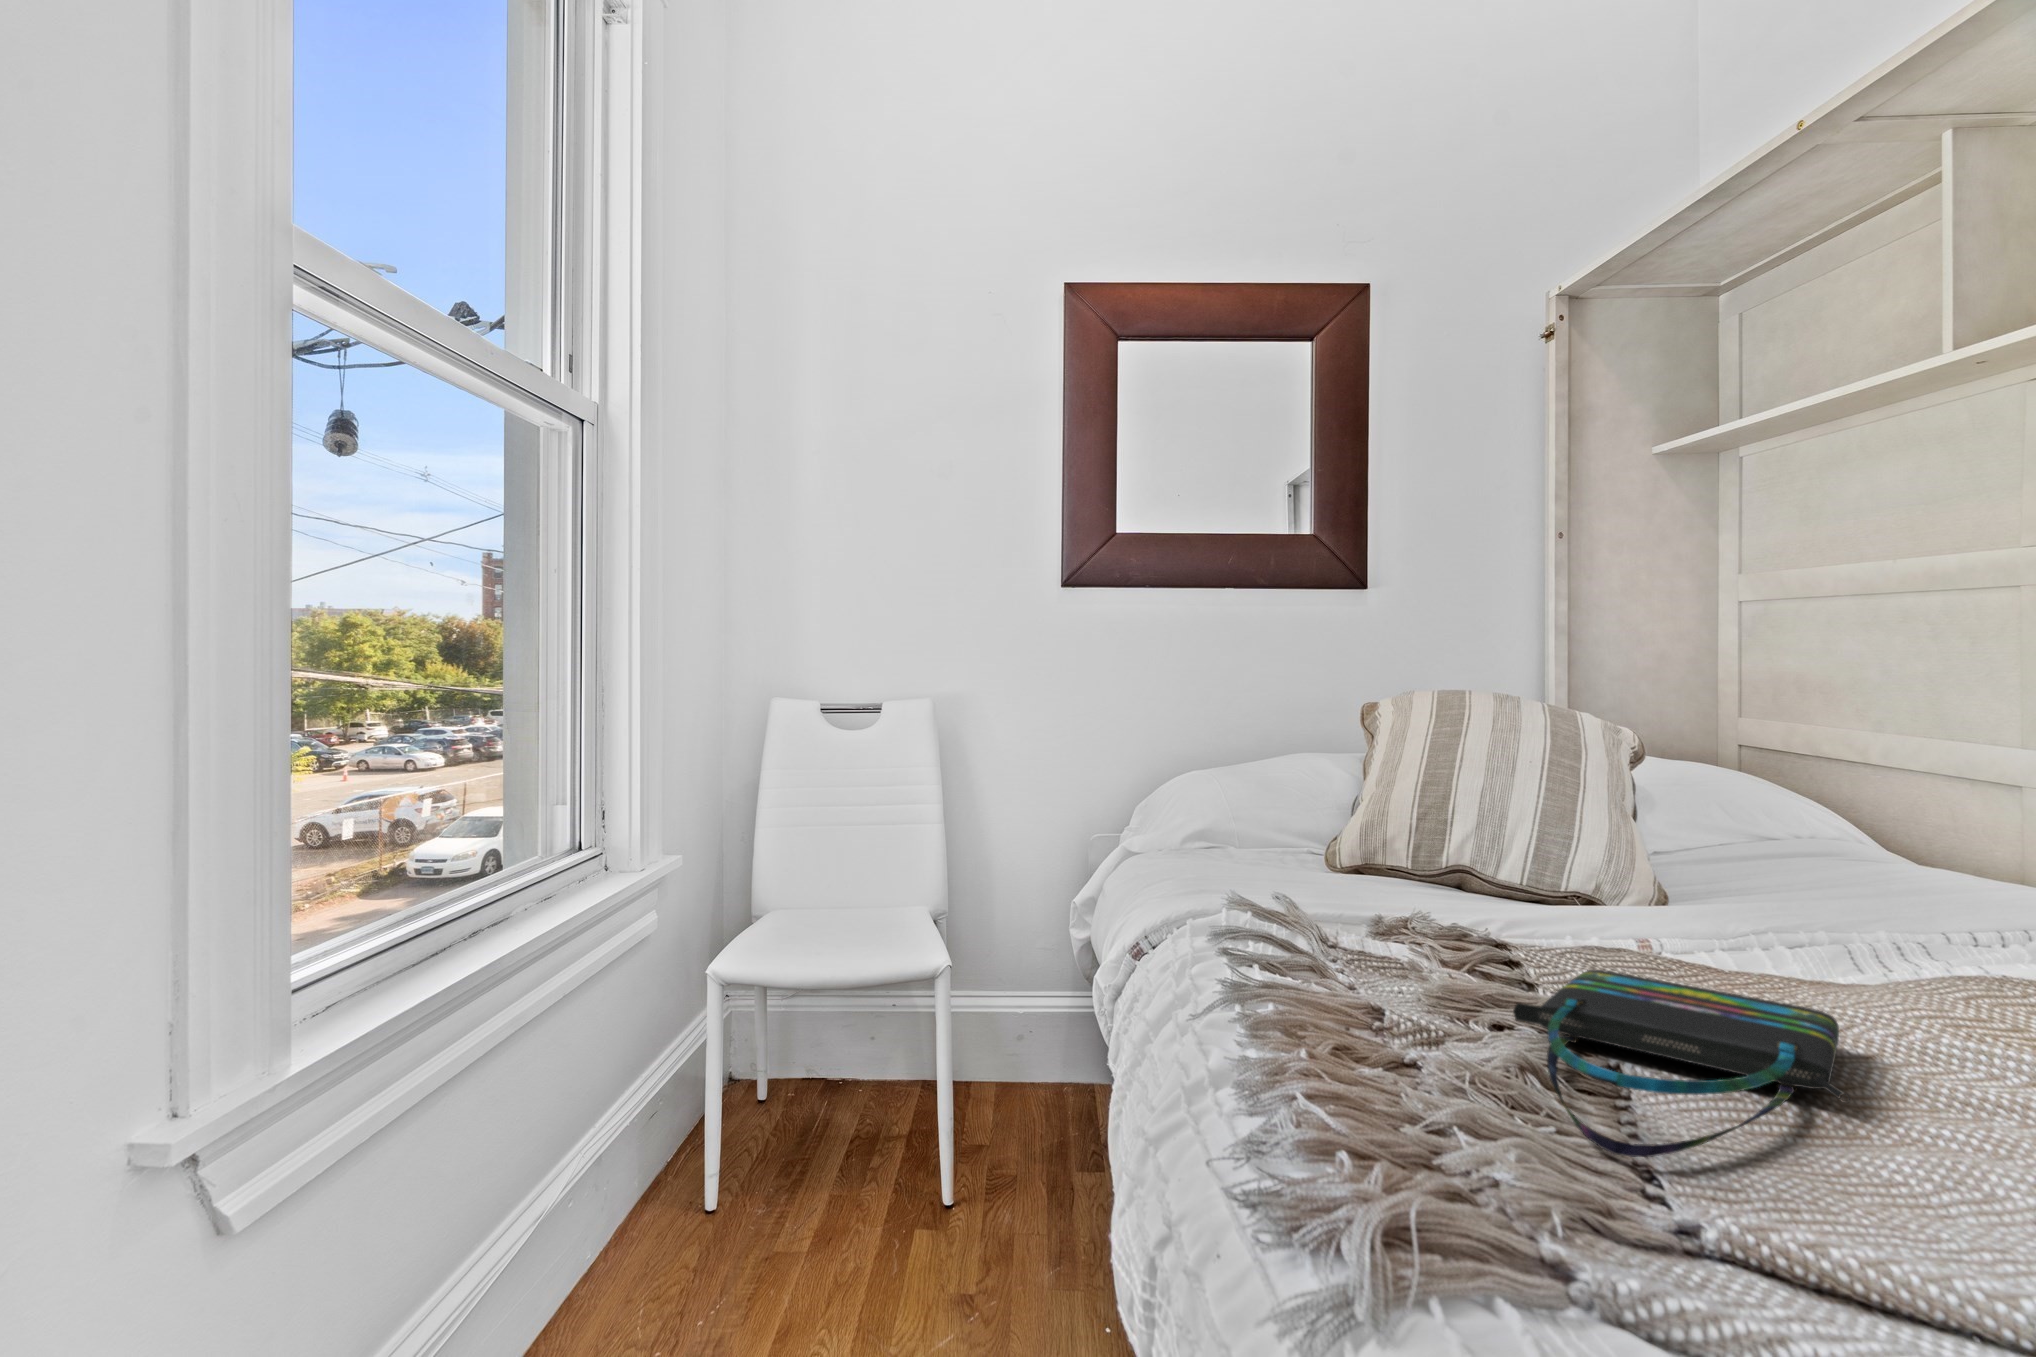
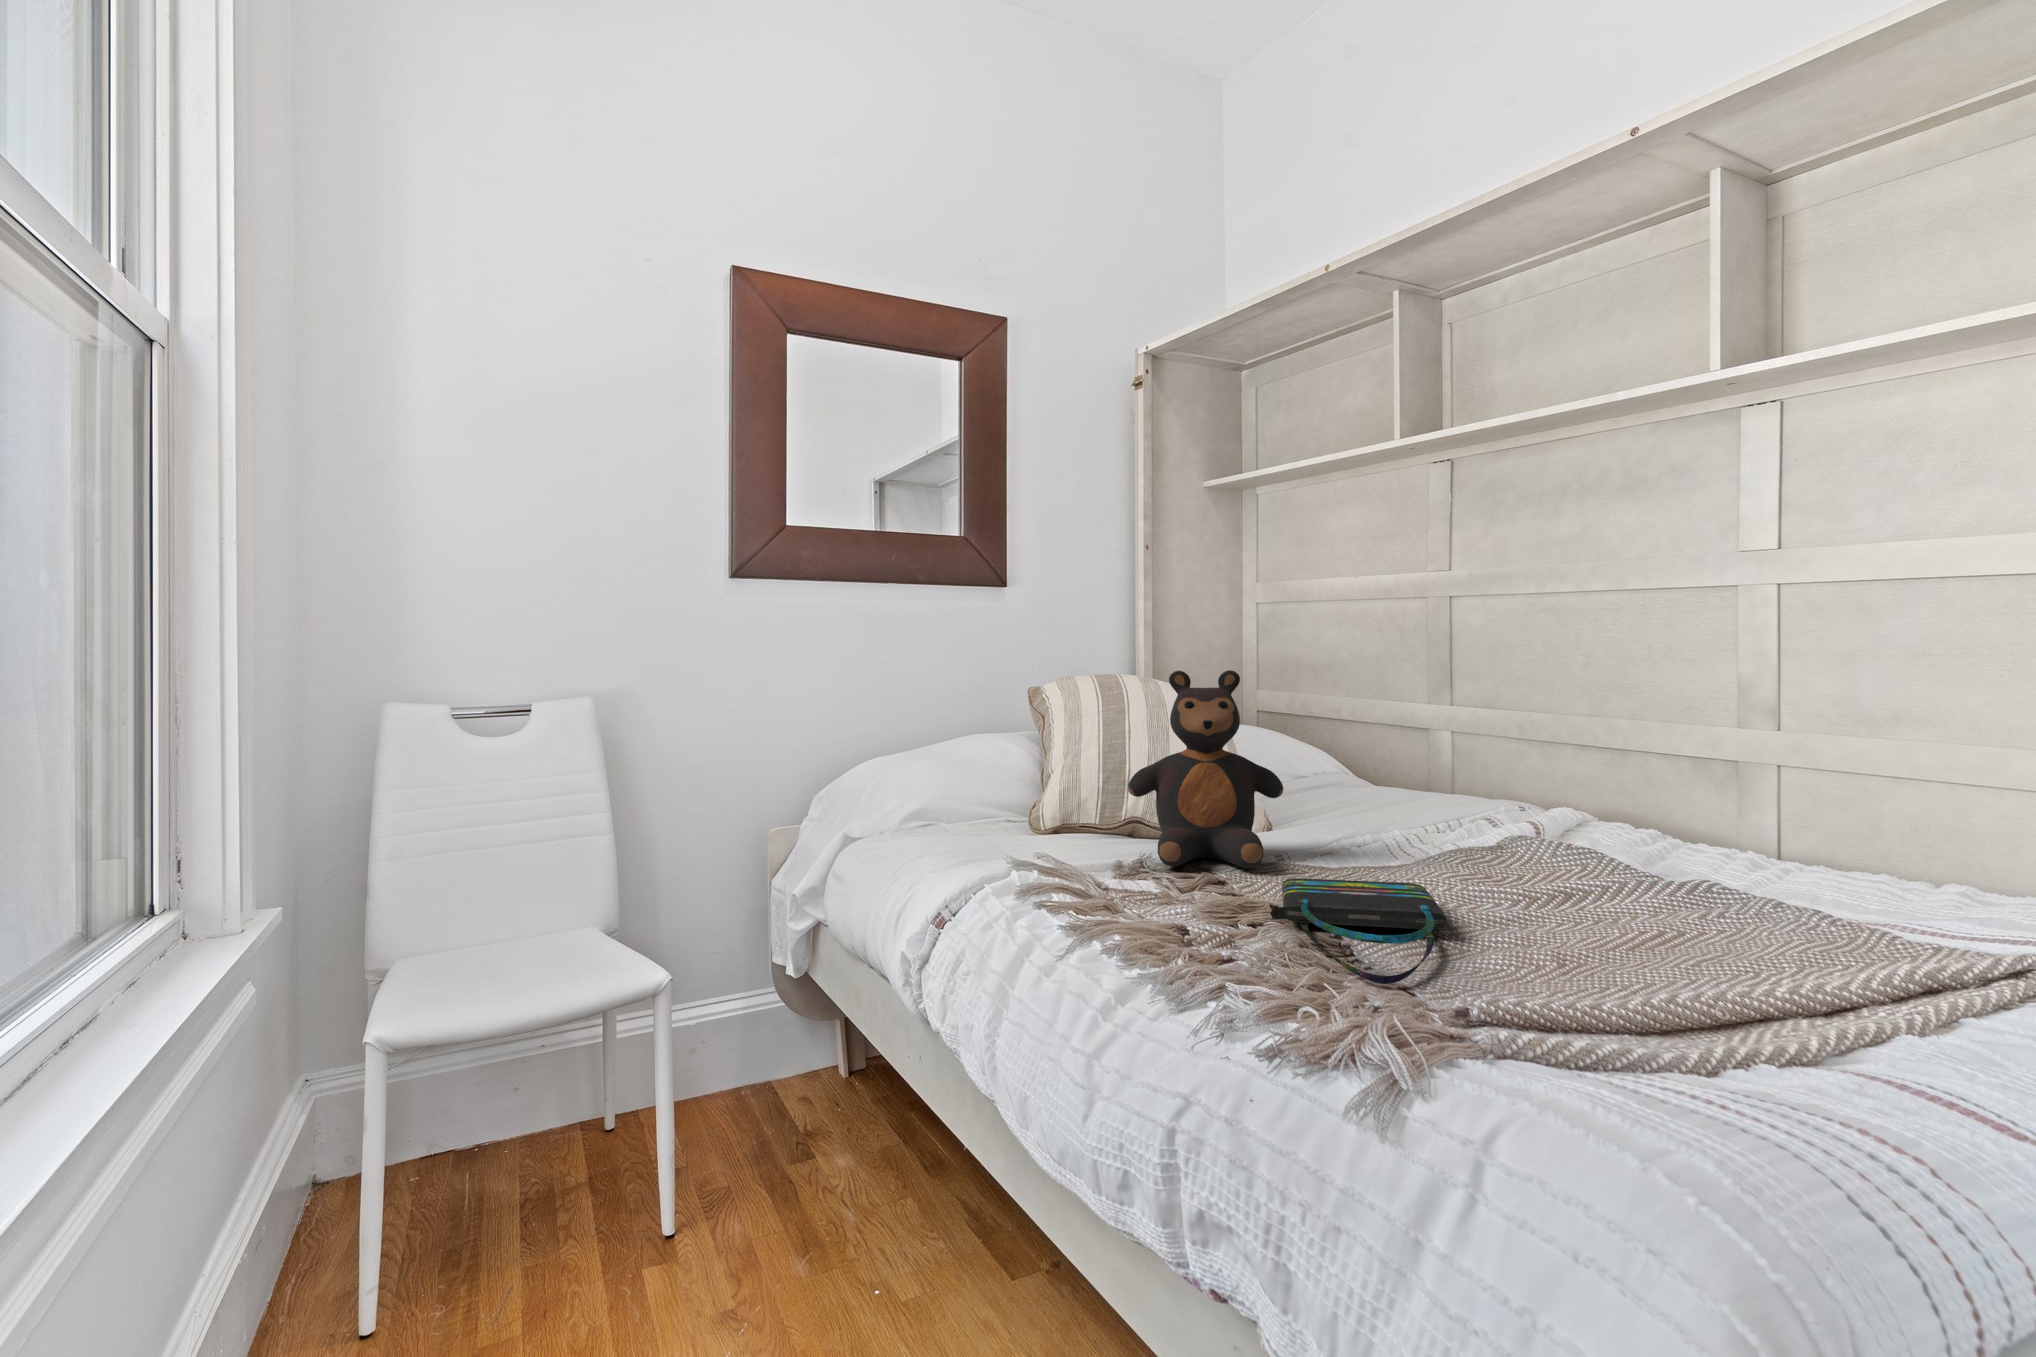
teddy bear: none [1415,672,1650,949] -> present [1128,670,1283,868]

